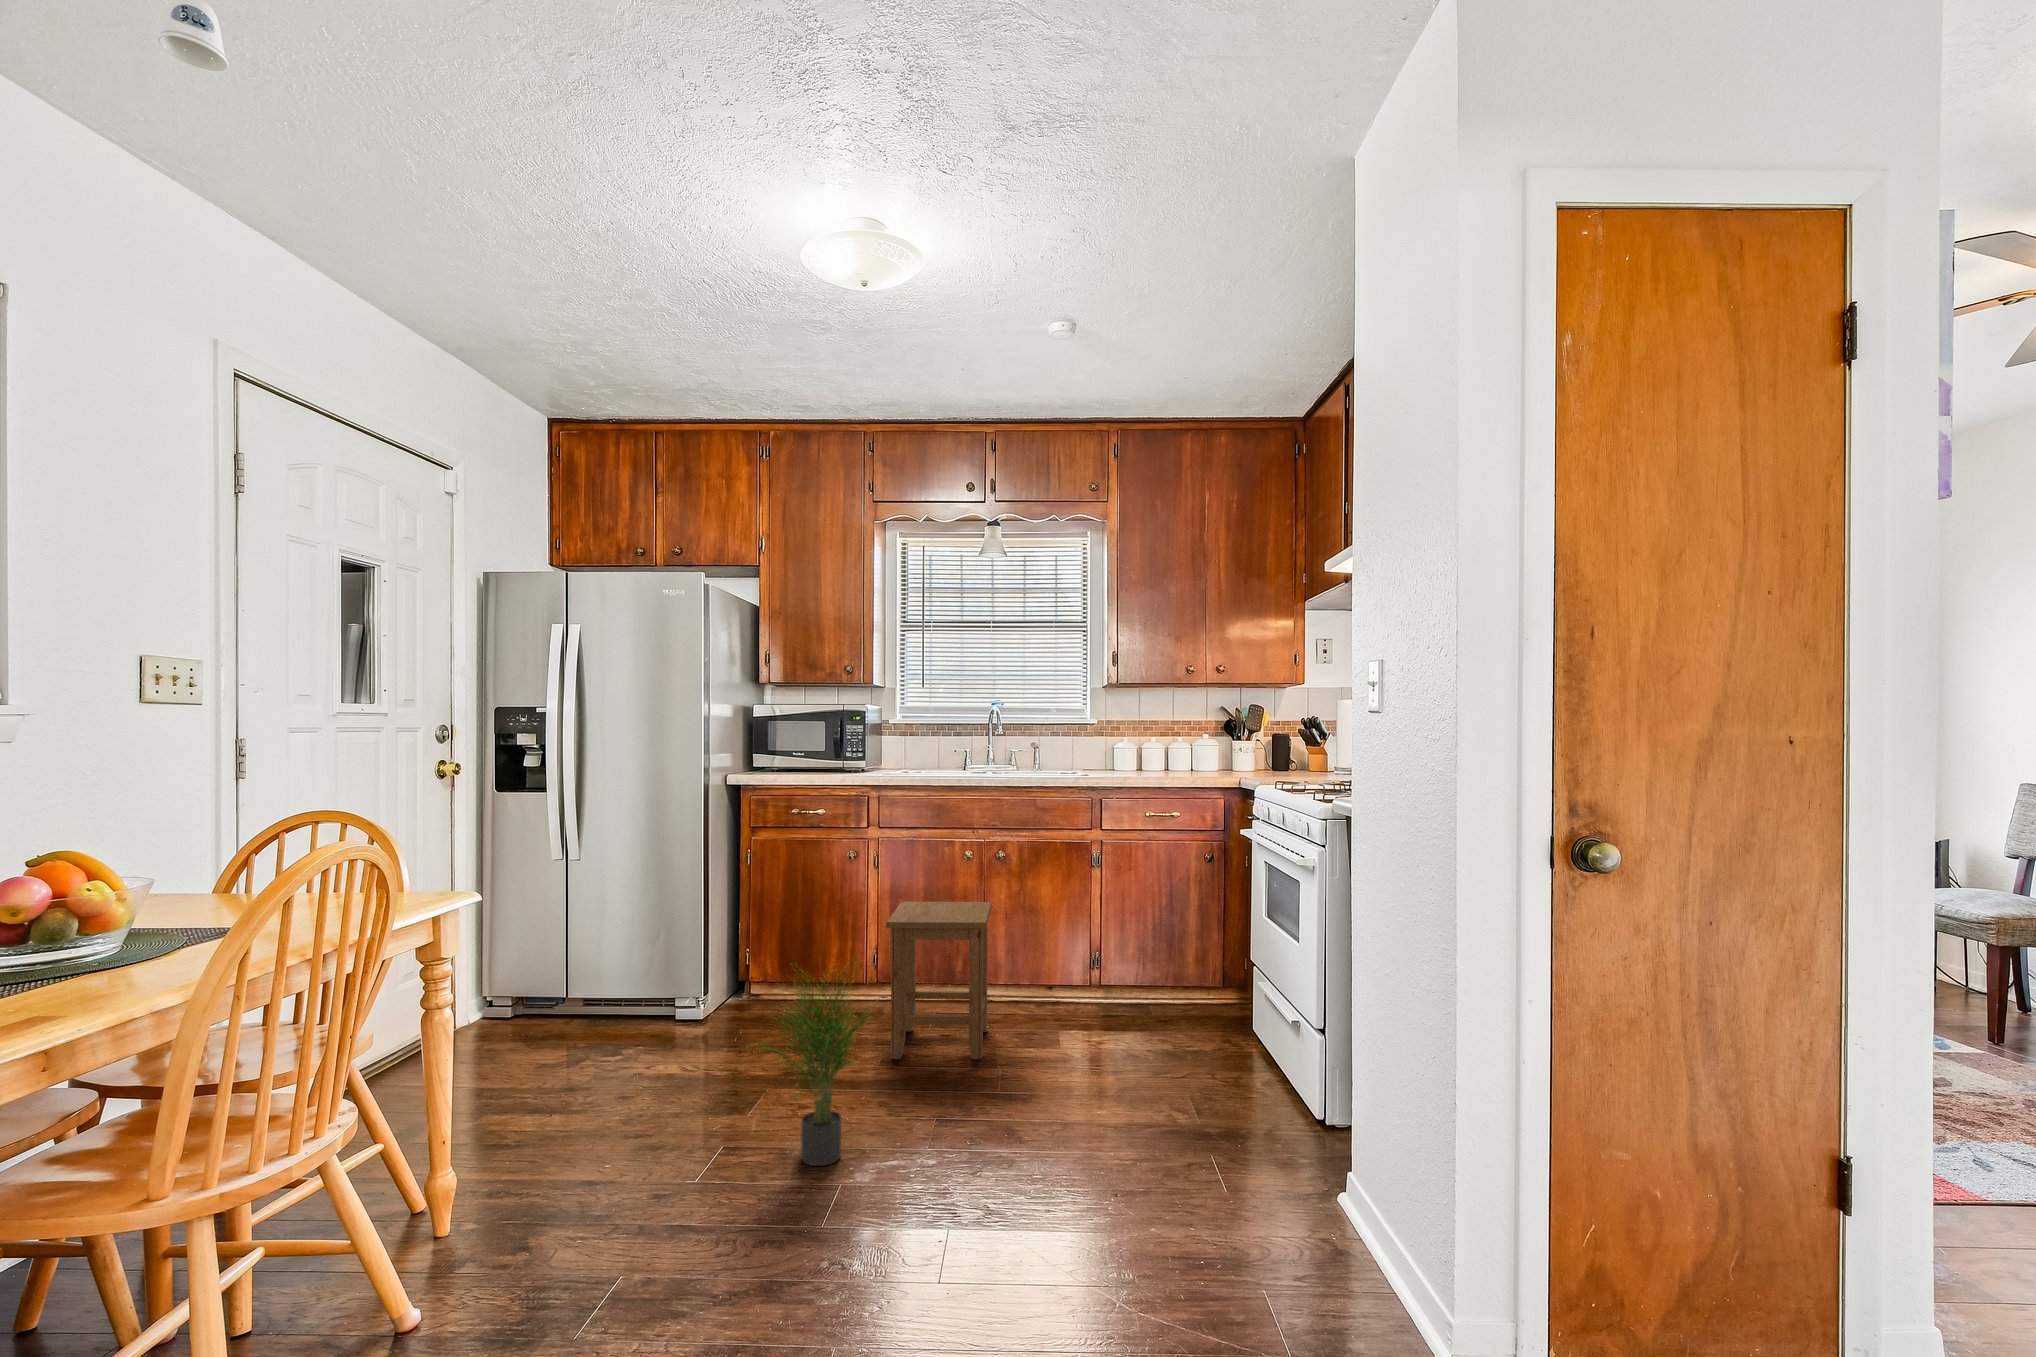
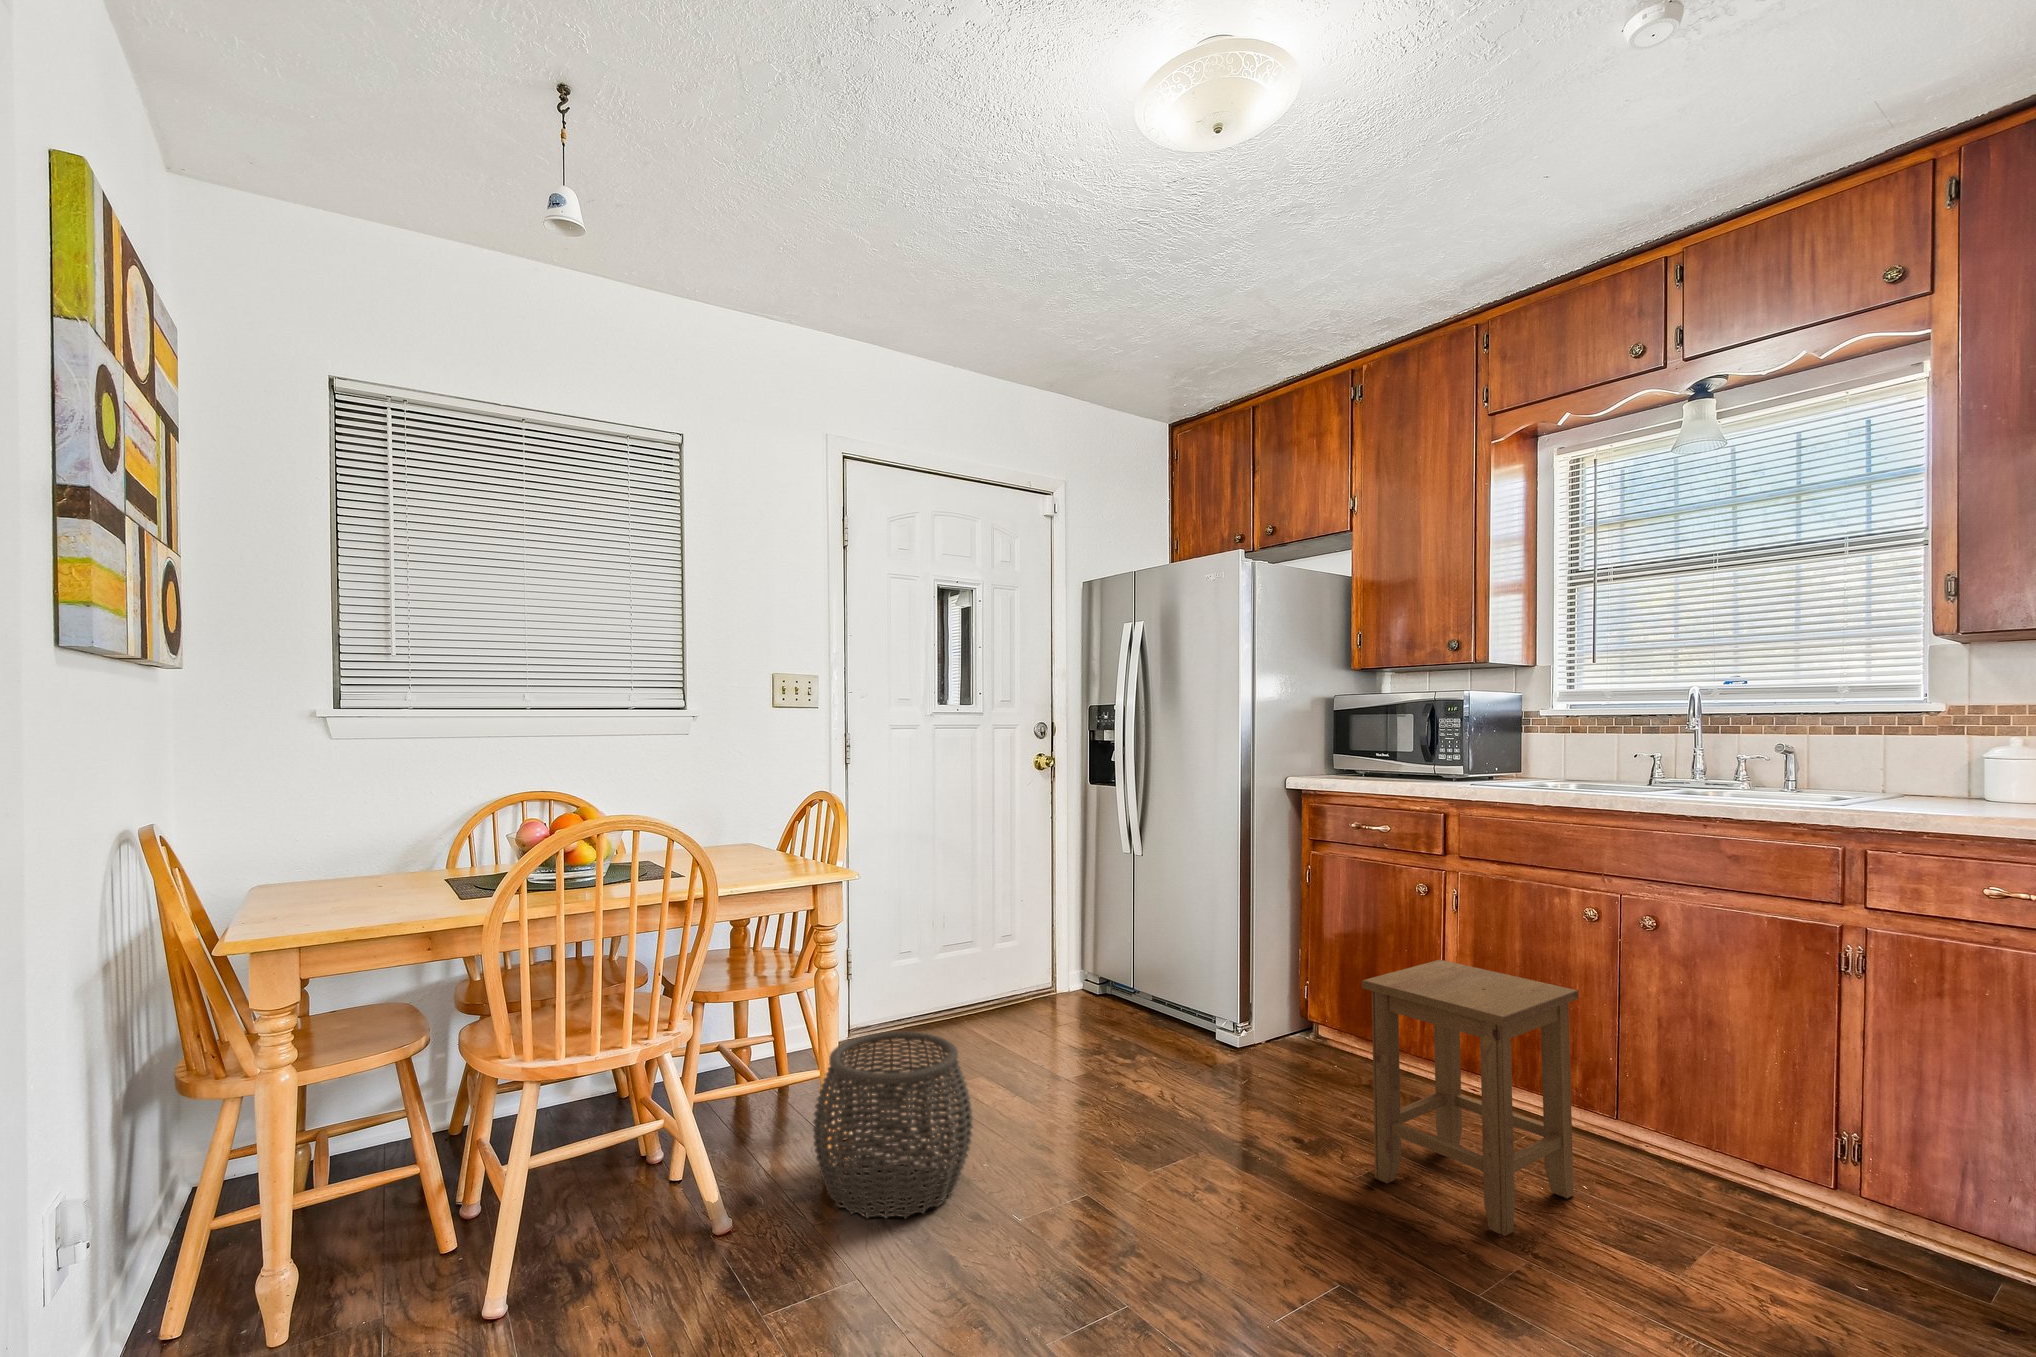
potted plant: present [763,958,871,1166] -> none [1008,994,1198,1279]
woven basket: none [505,1048,669,1227] -> present [813,1031,973,1219]

